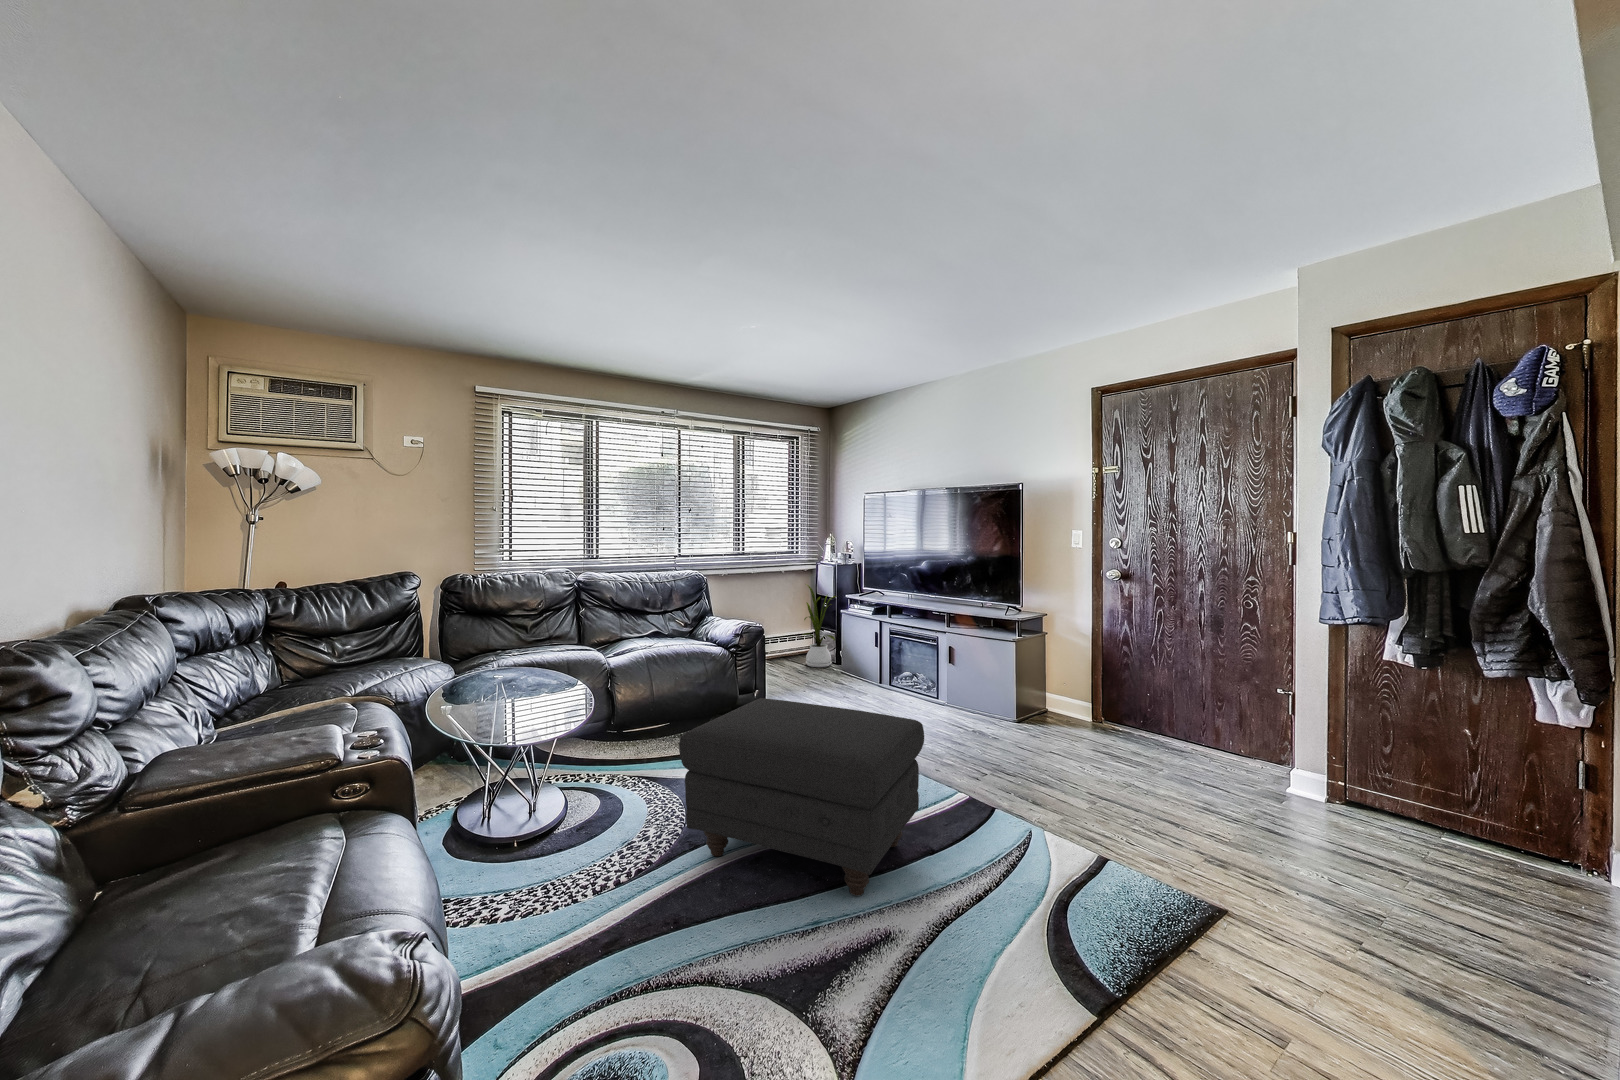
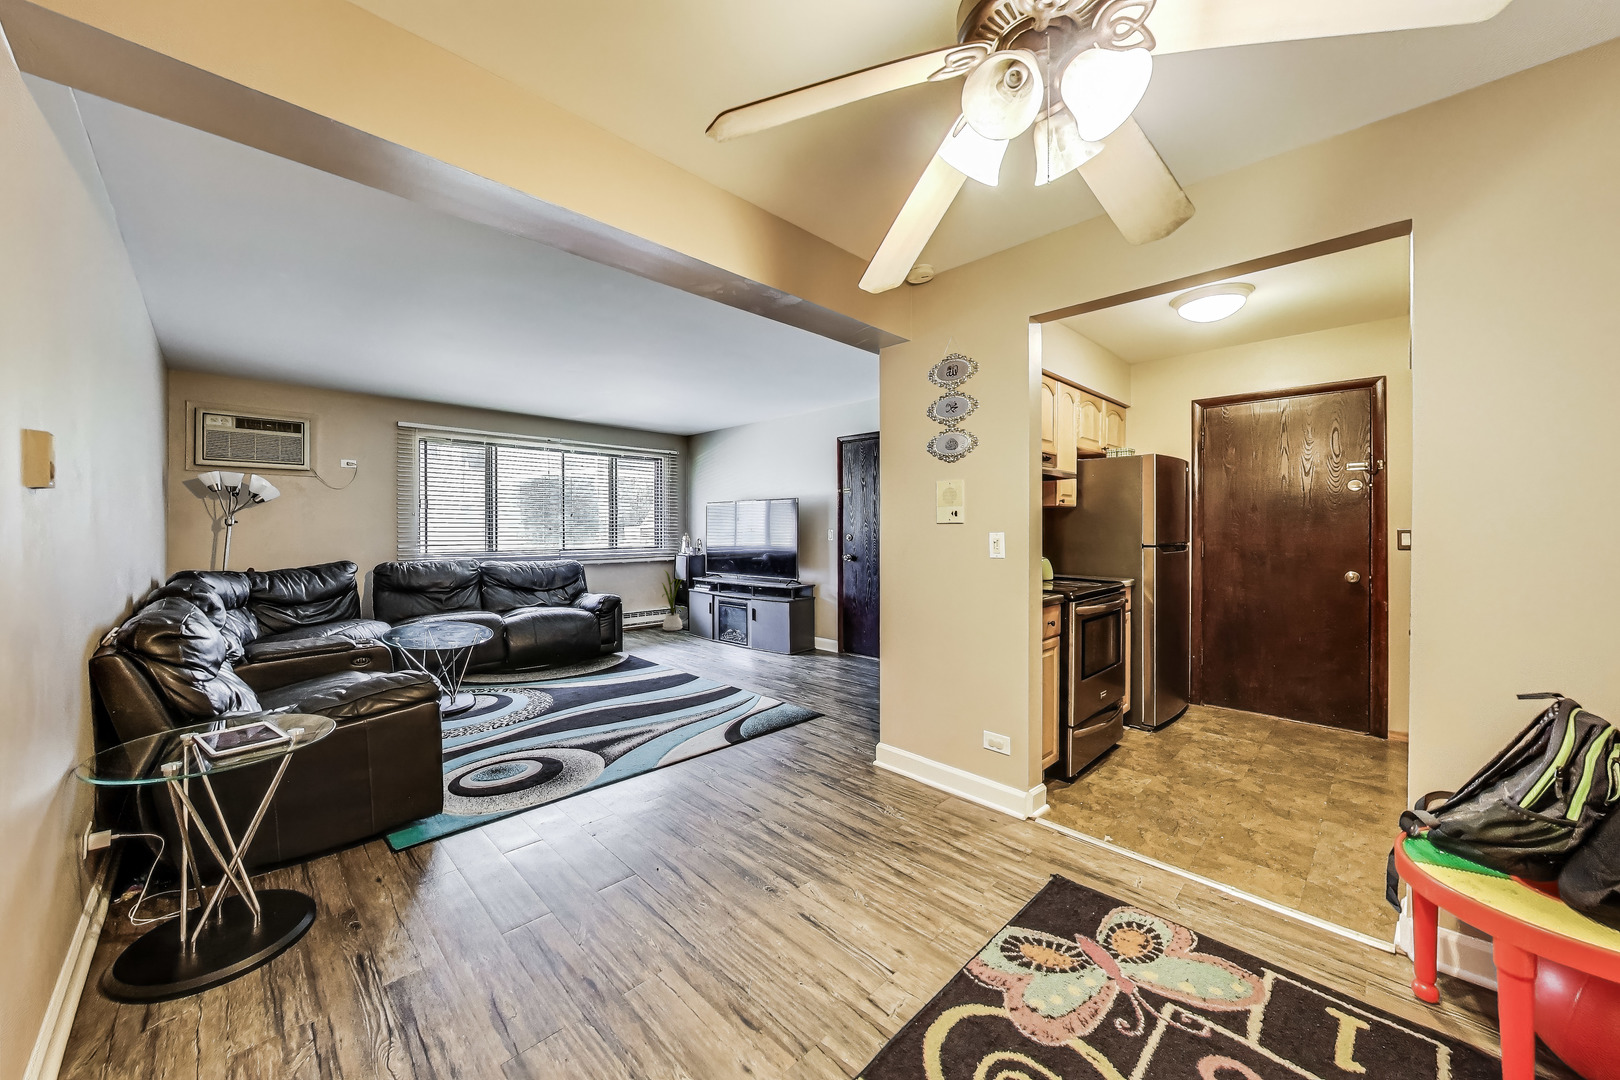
ottoman: present [679,698,924,896] -> none [545,630,693,724]

